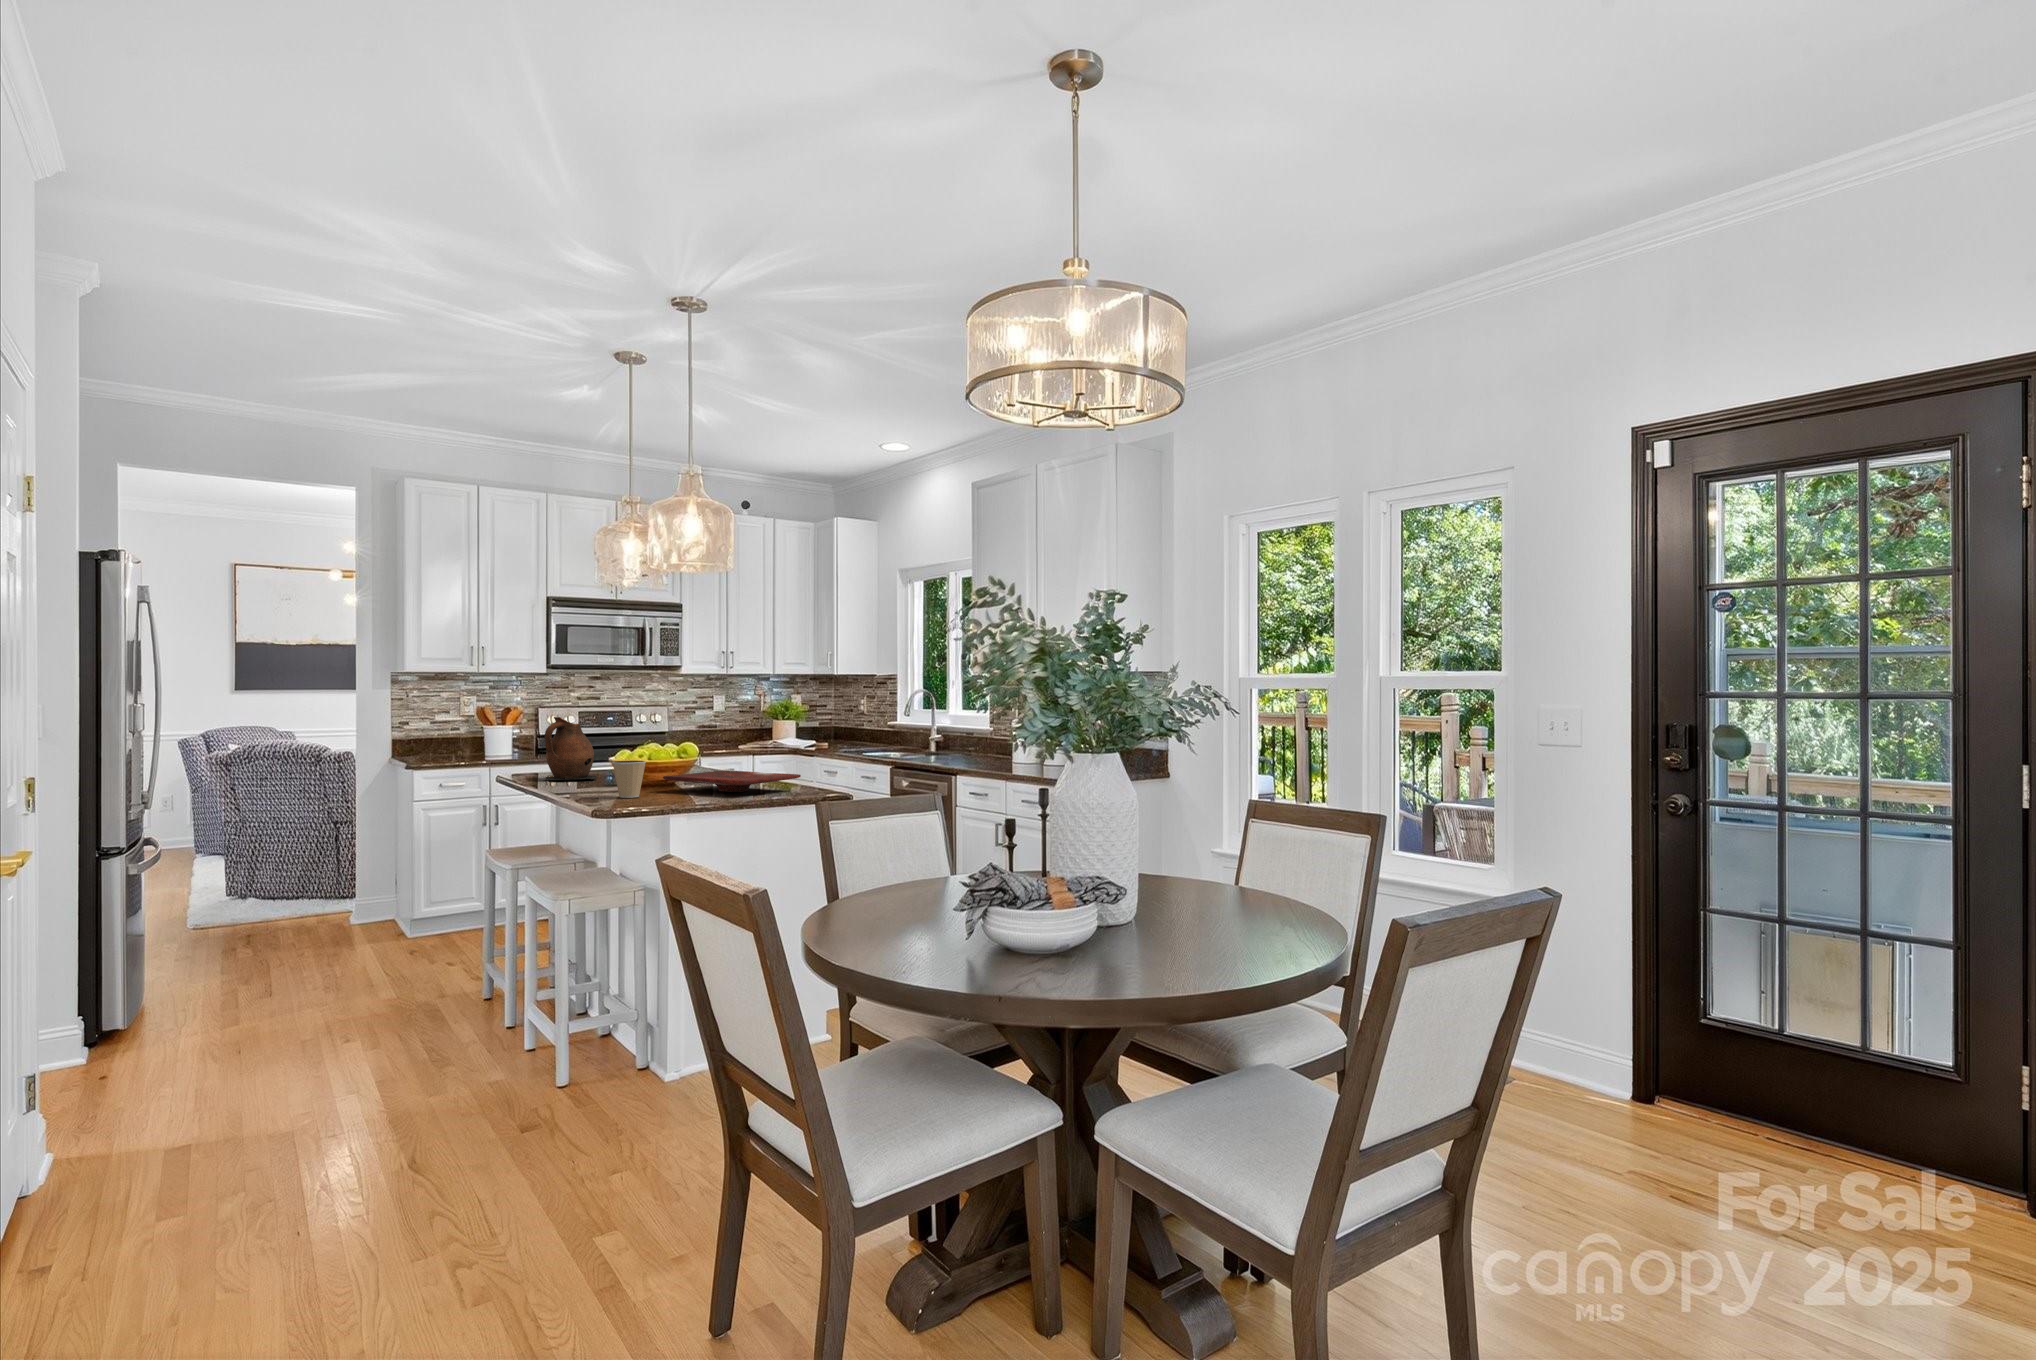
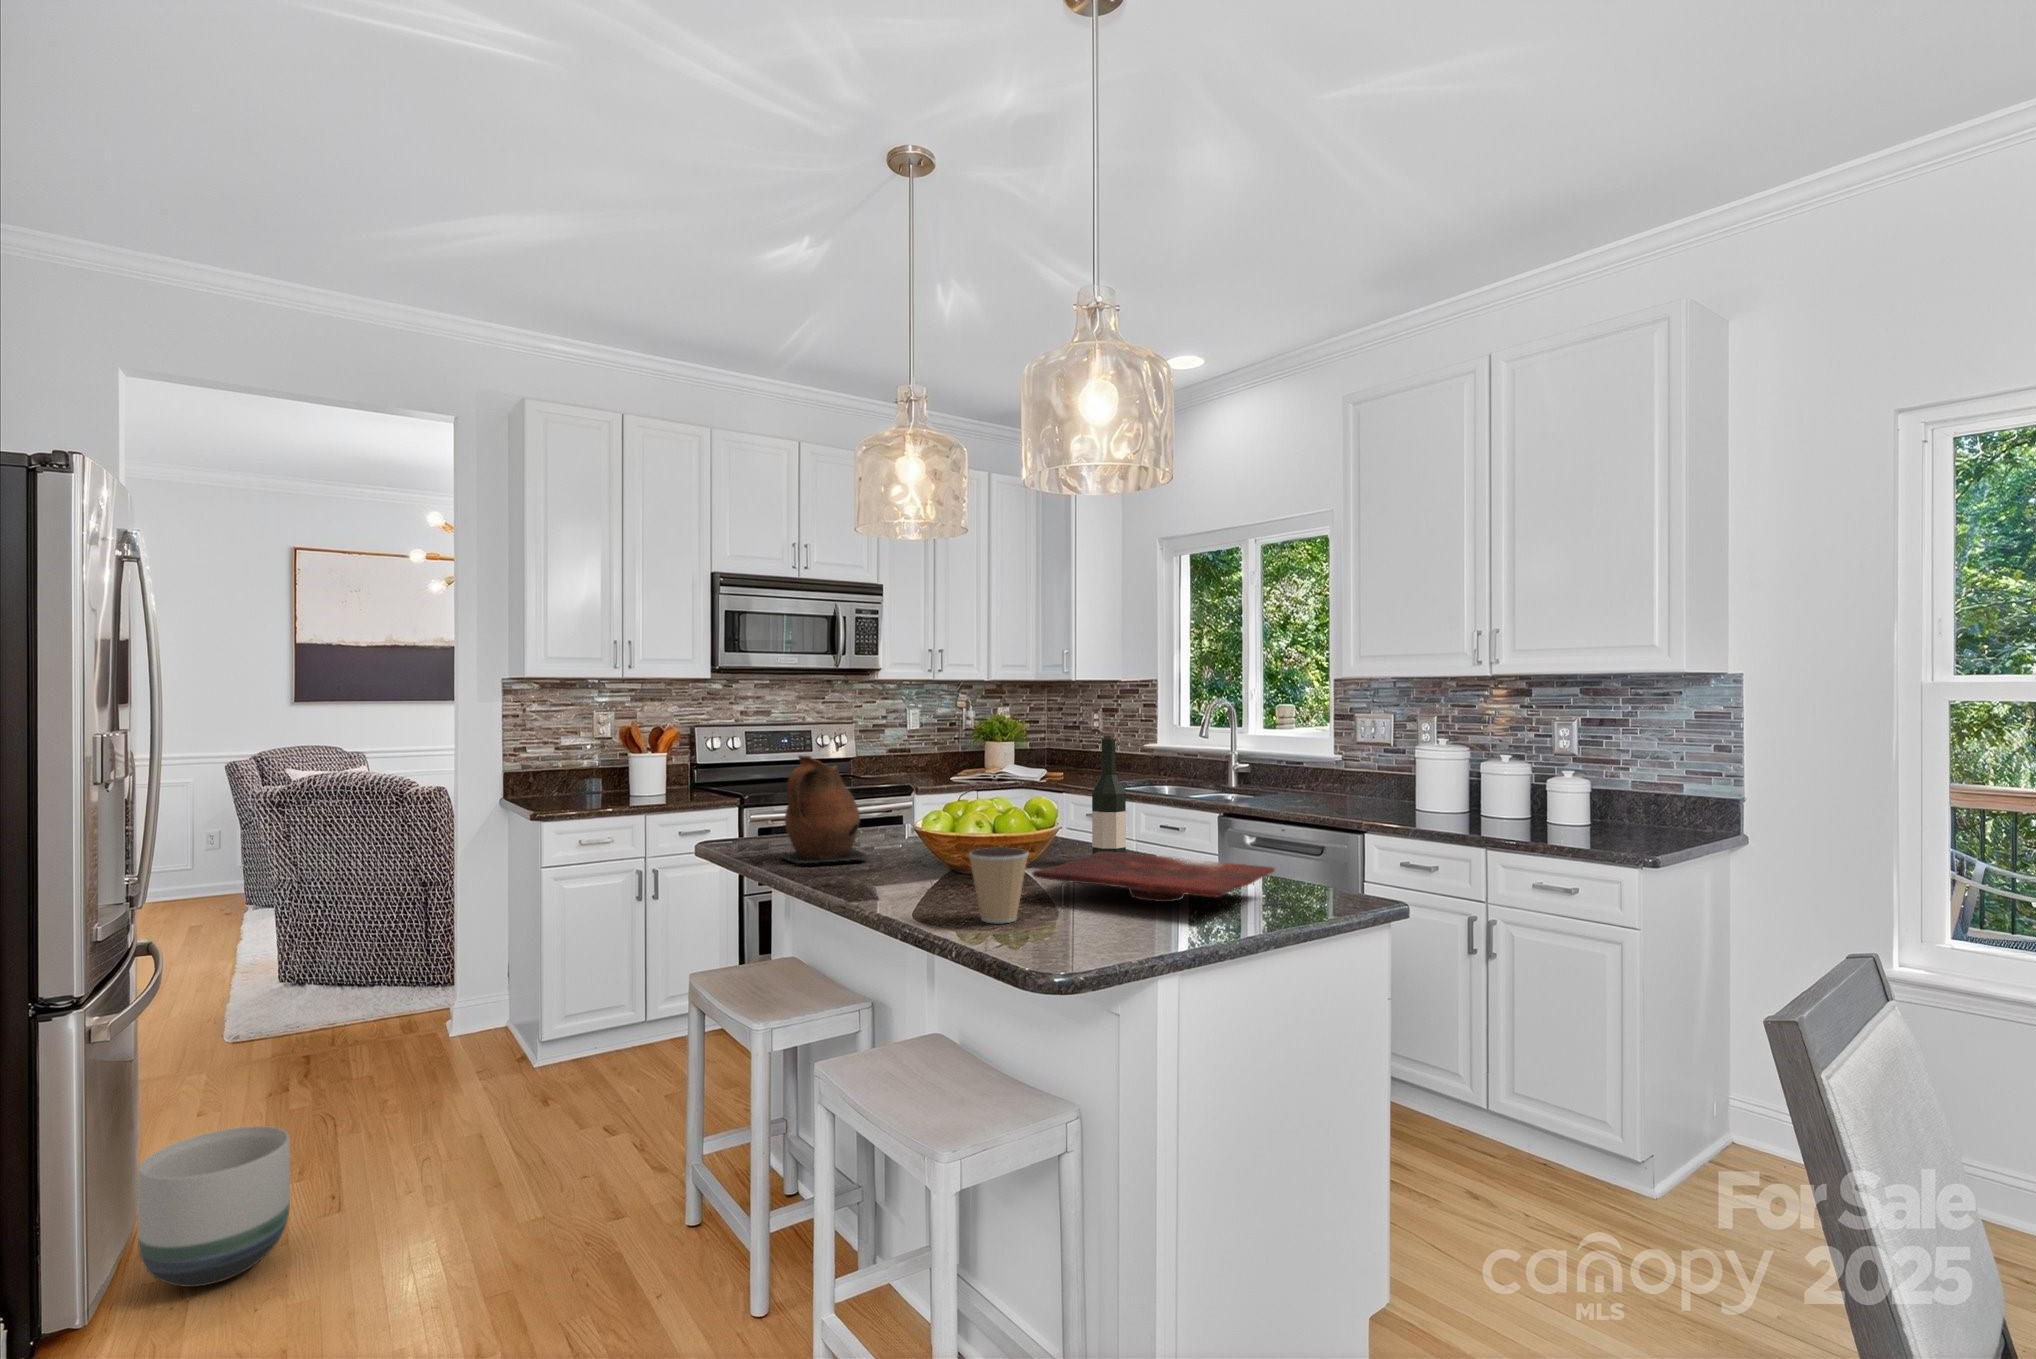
wine bottle: none [729,705,750,782] -> present [1092,735,1126,855]
planter: none [153,940,242,1023] -> present [138,1126,290,1287]

